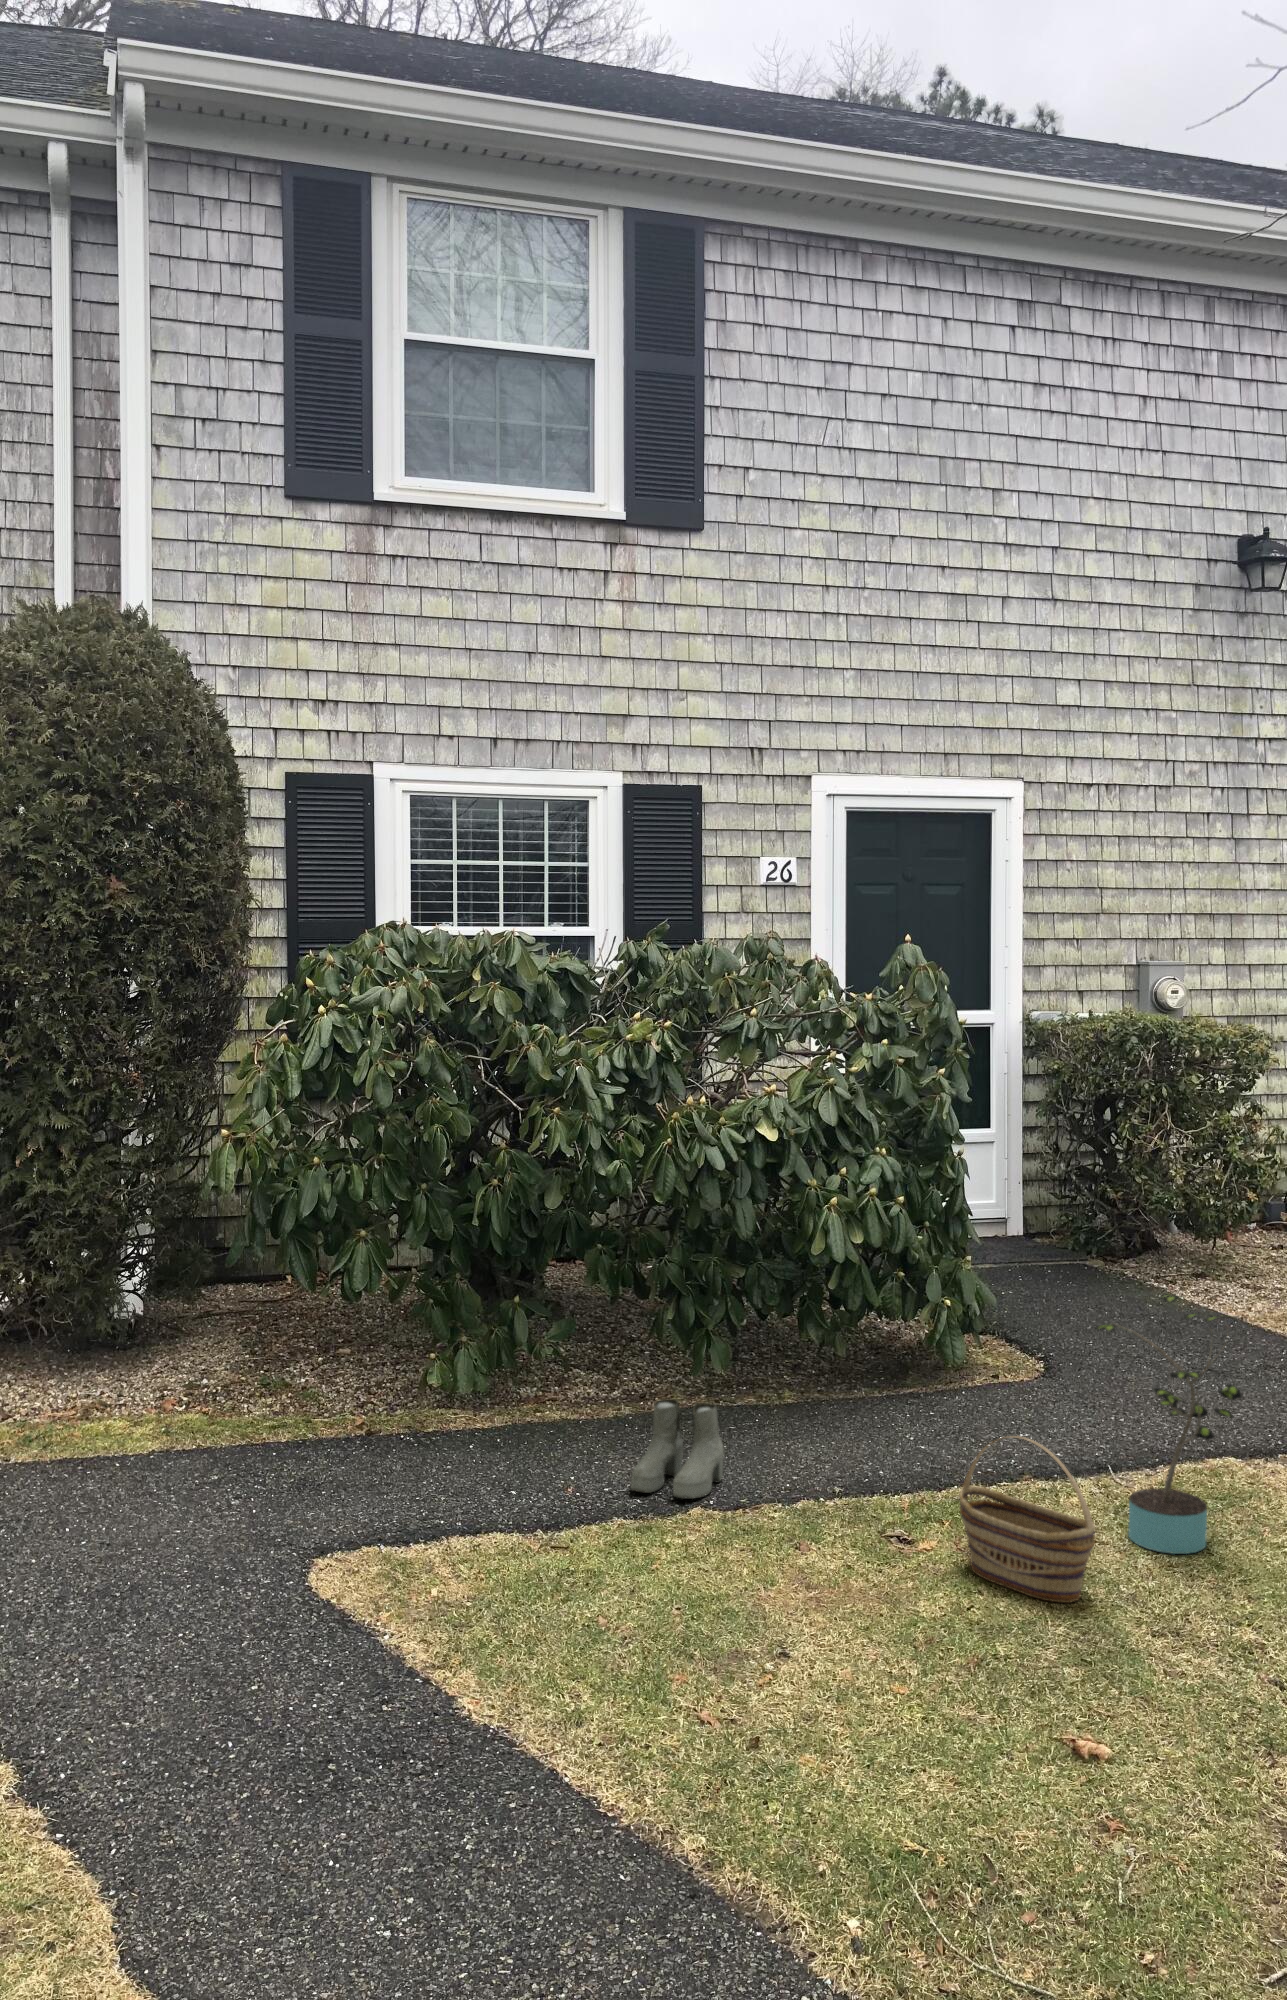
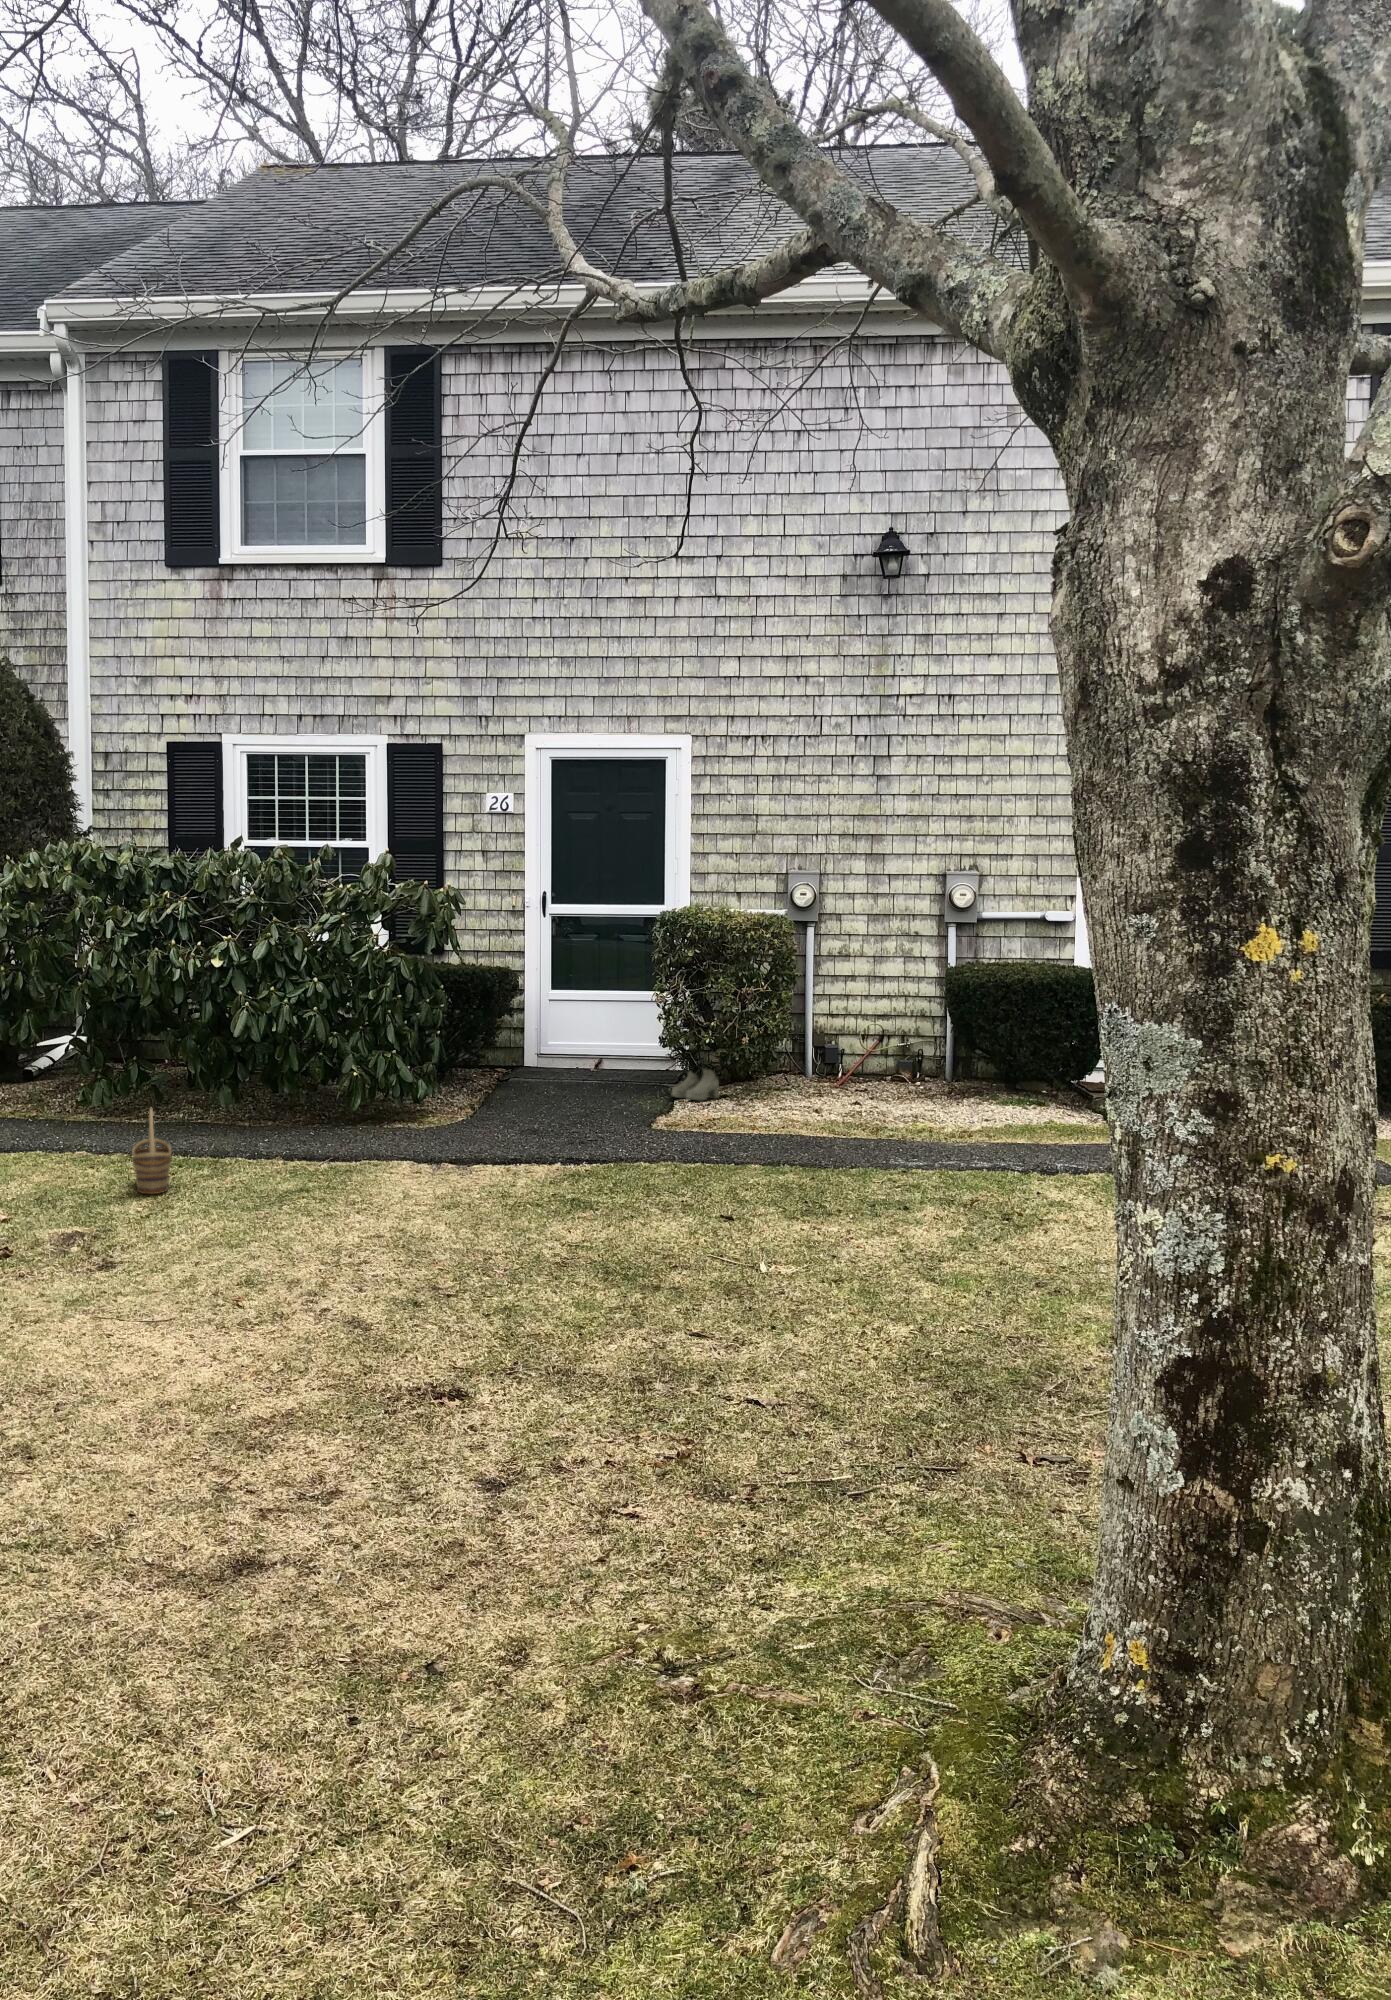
potted plant: present [1096,1294,1242,1554] -> none [239,1044,309,1189]
boots: present [631,1398,724,1499] -> present [671,1069,719,1101]

